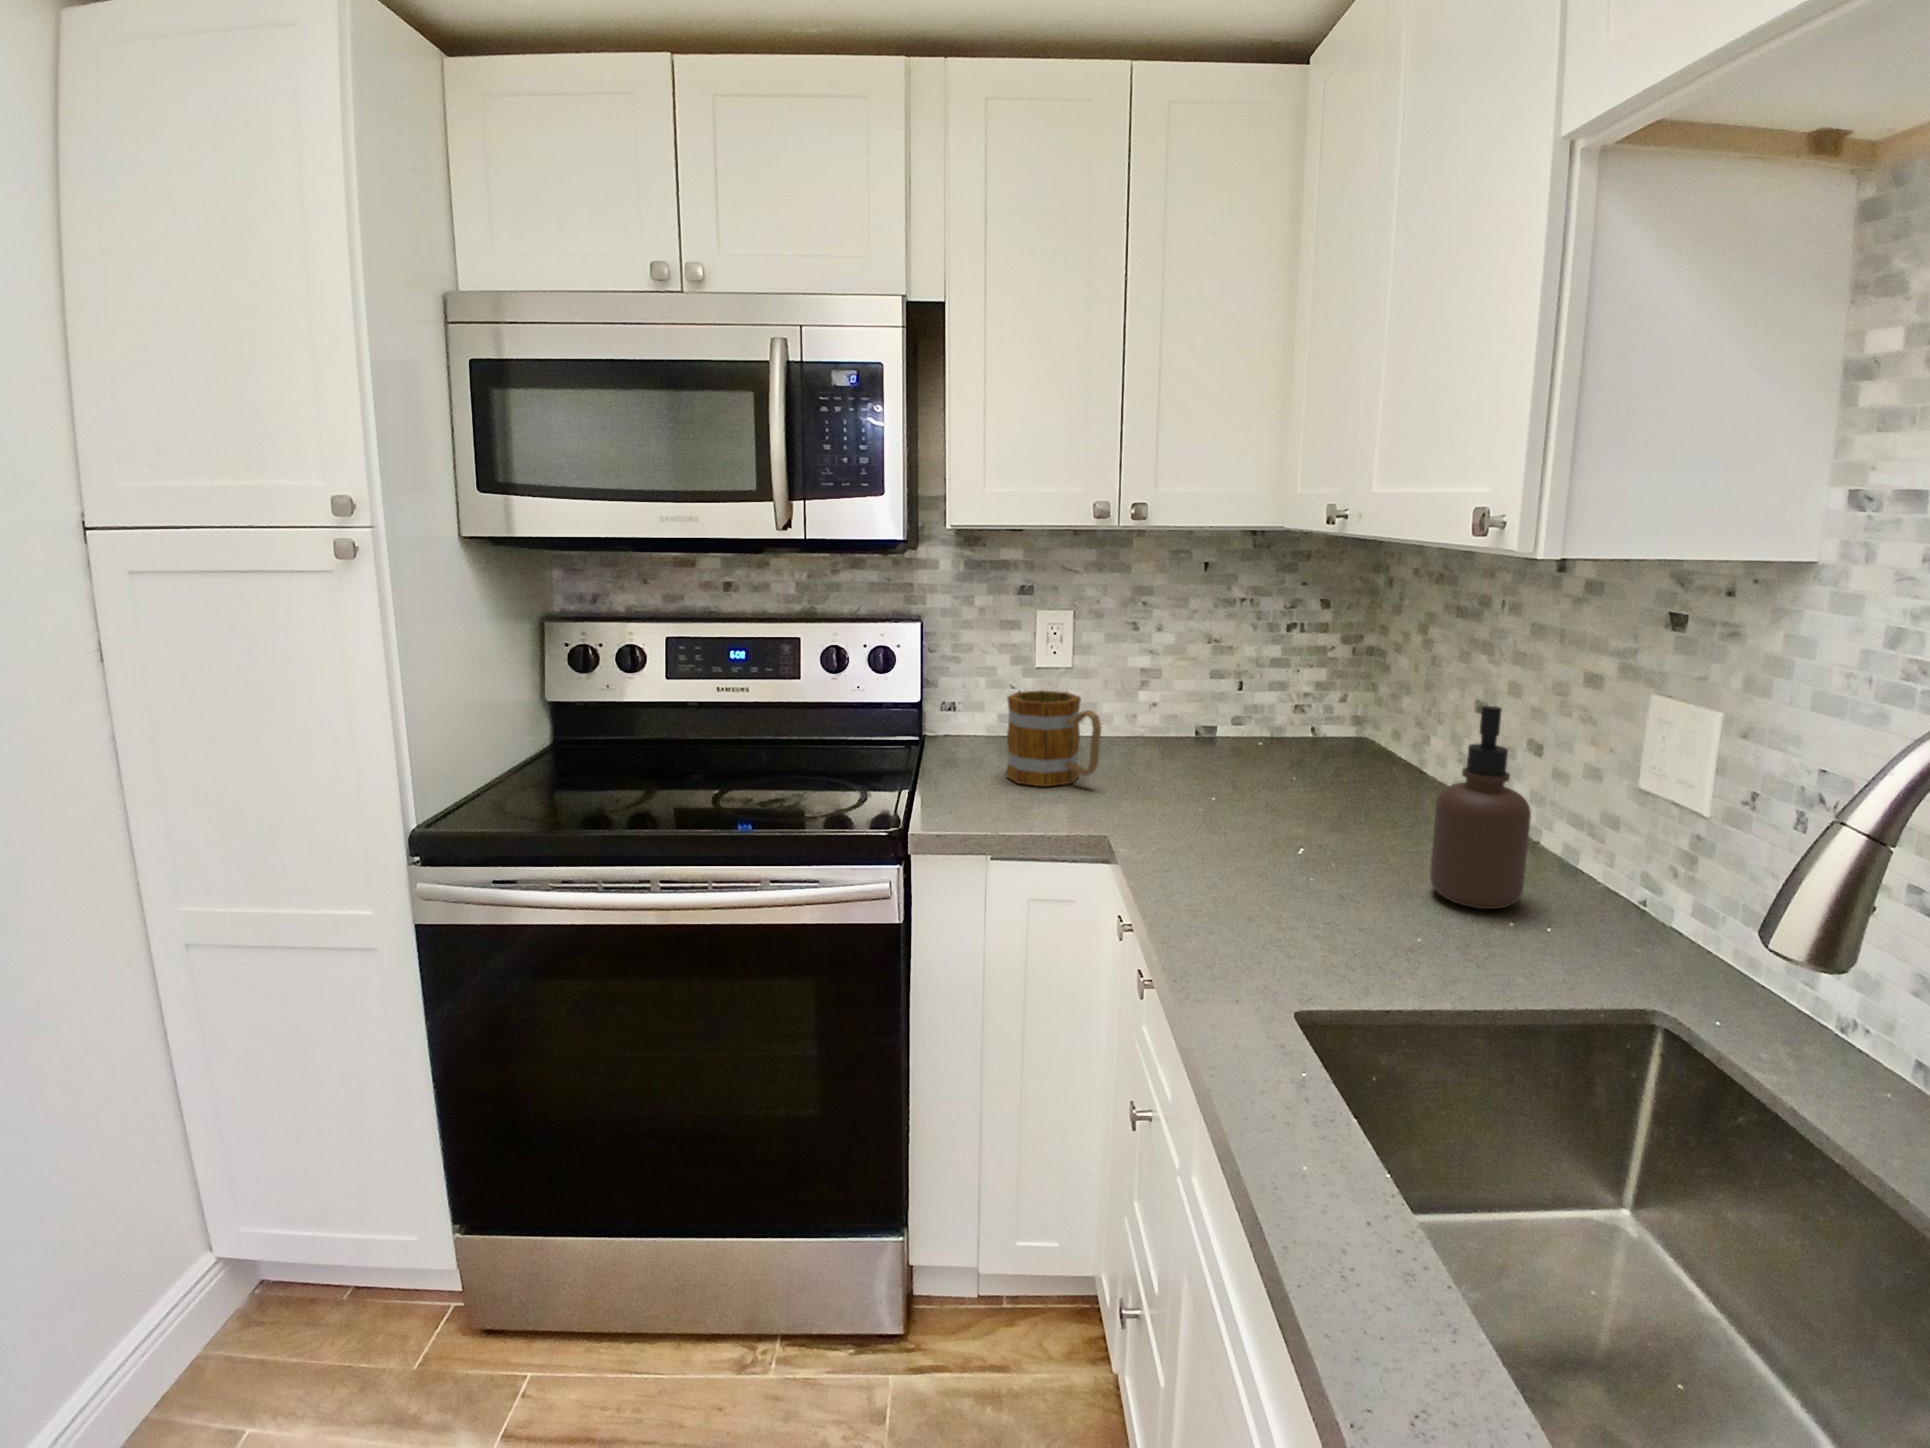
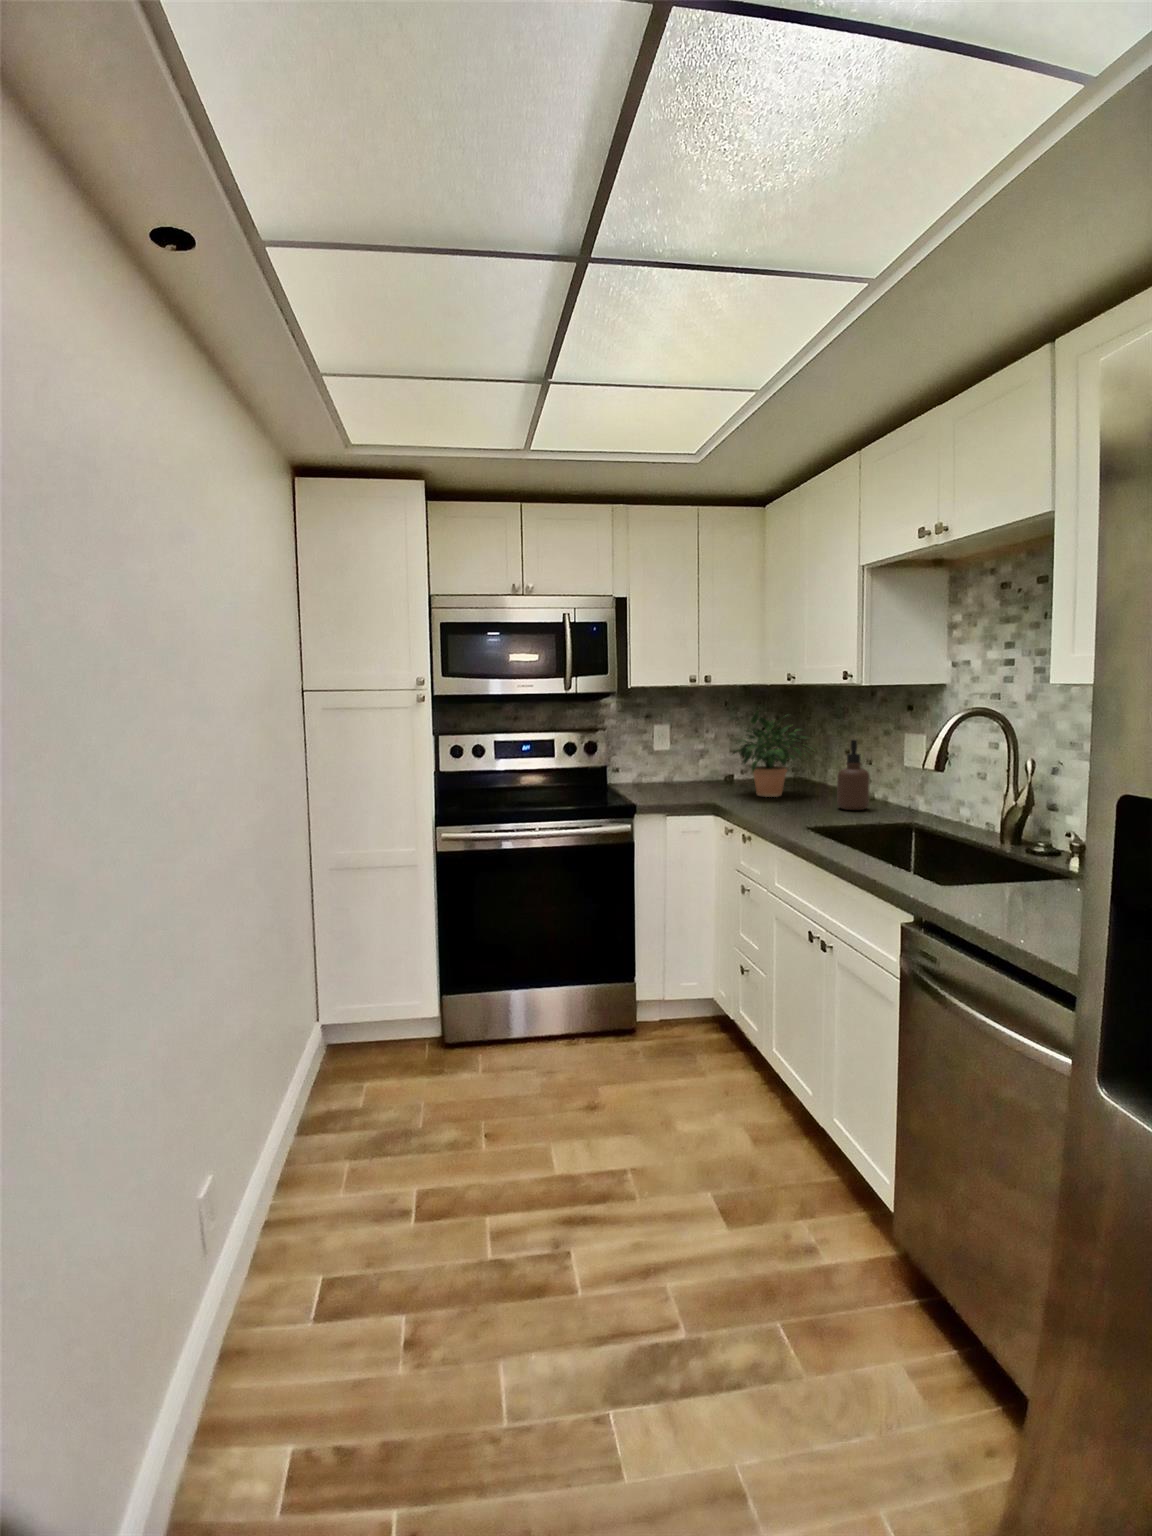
potted plant: none [1176,599,1391,816] -> present [734,711,812,797]
mug: present [1006,690,1101,786] -> none [656,757,698,795]

